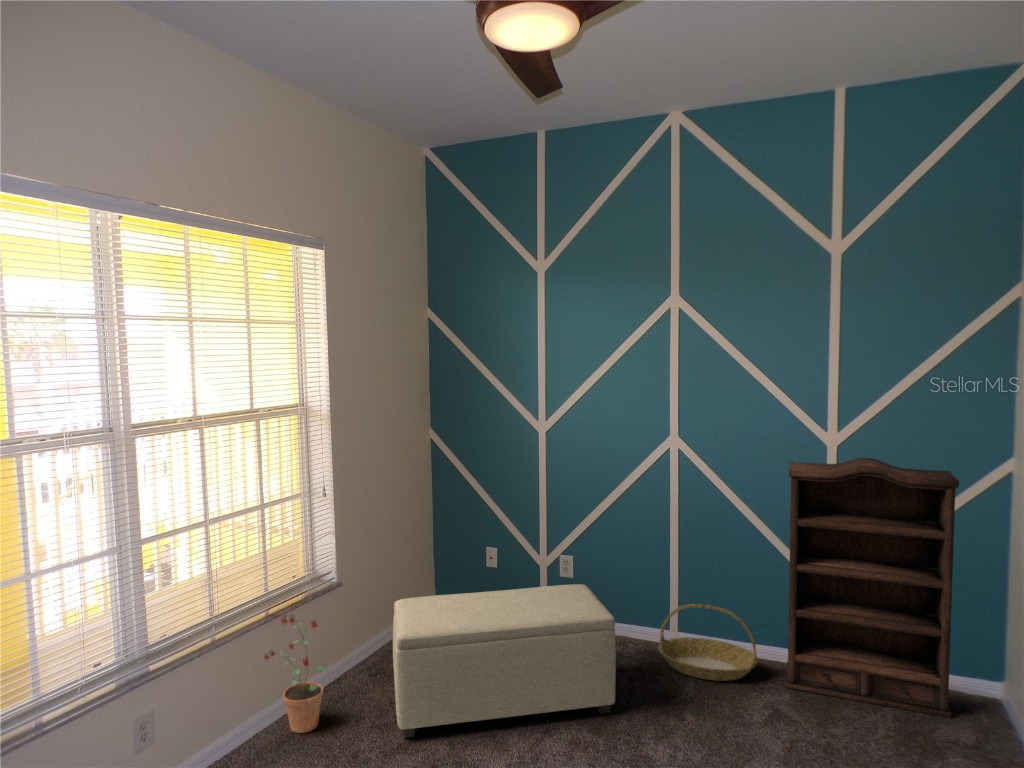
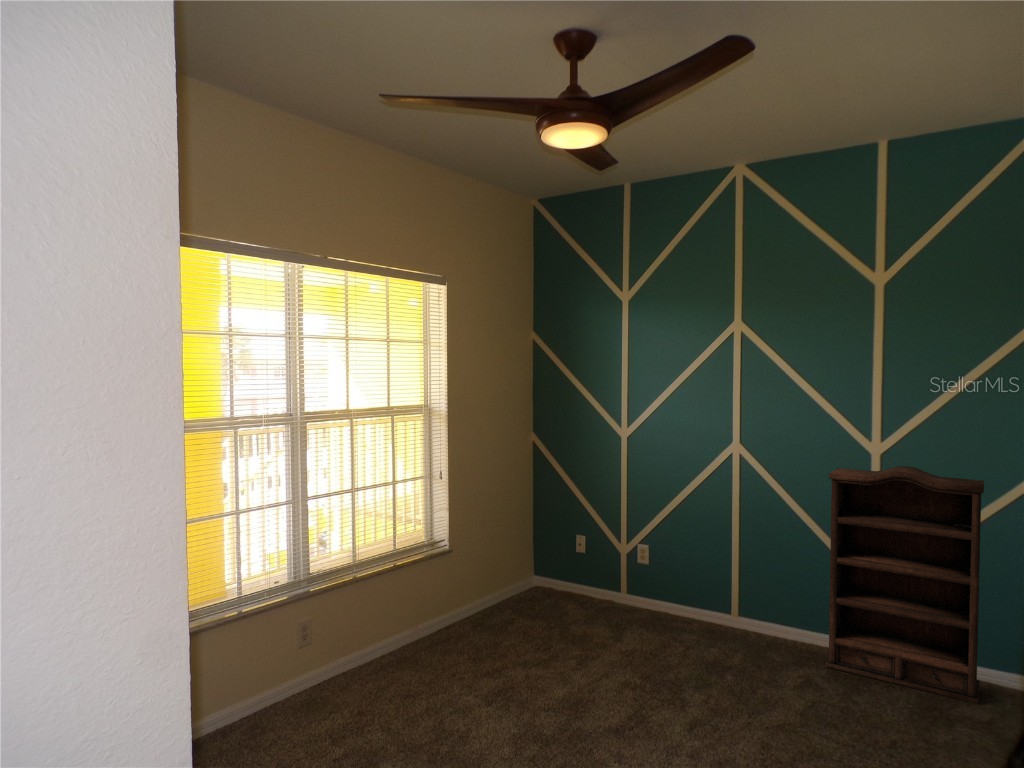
ottoman: present [393,584,616,738] -> none [488,563,668,669]
basket: present [658,604,758,681] -> none [716,589,804,657]
potted plant: present [264,614,327,733] -> none [390,565,439,657]

